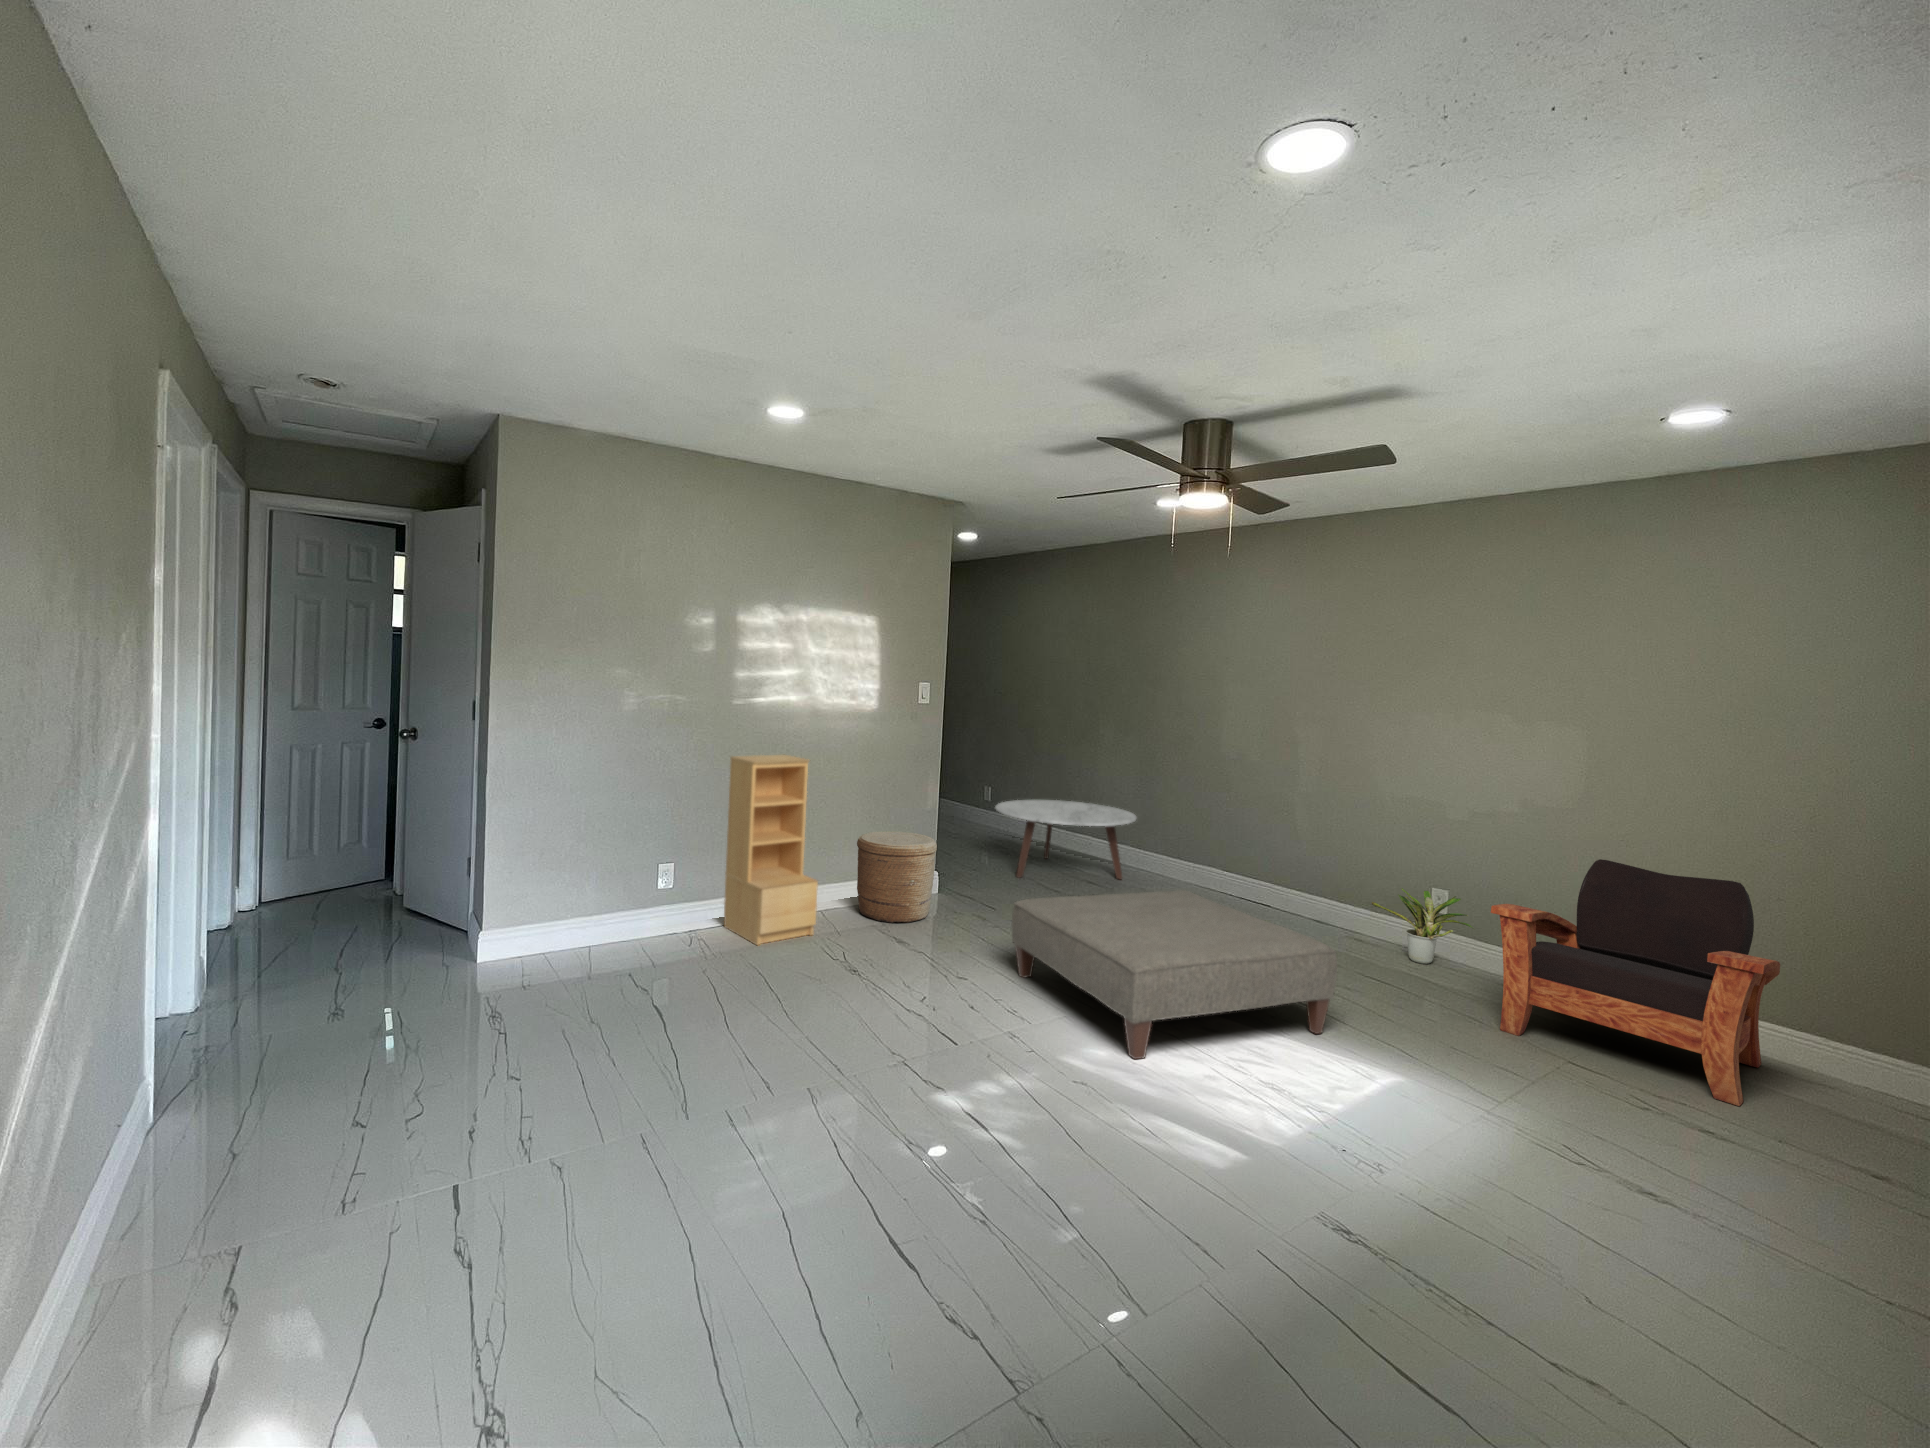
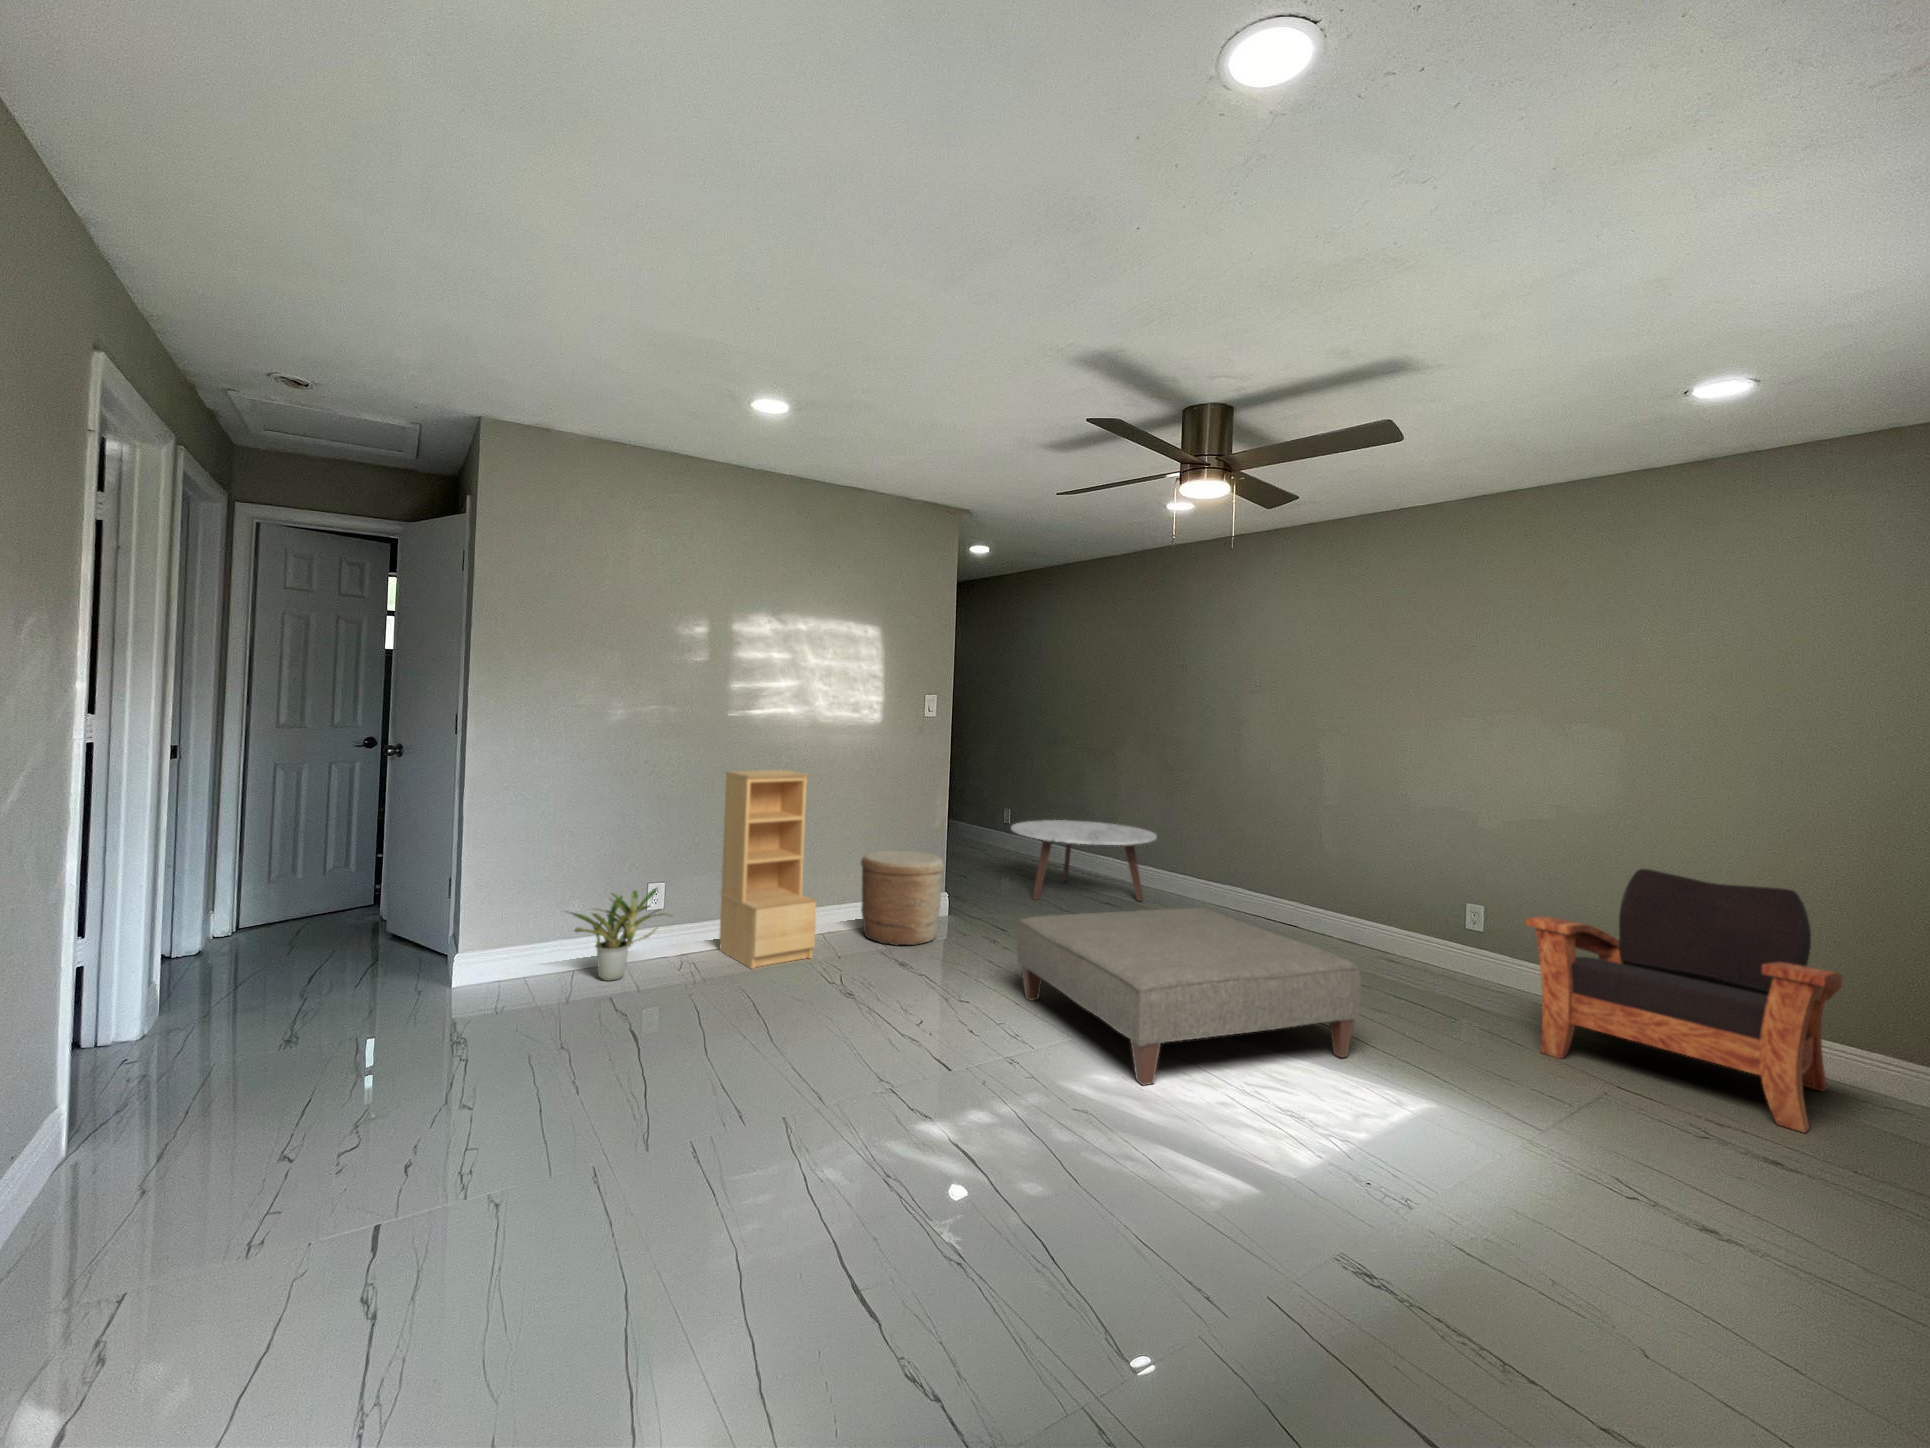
potted plant: present [1371,888,1473,964] -> present [571,888,665,981]

